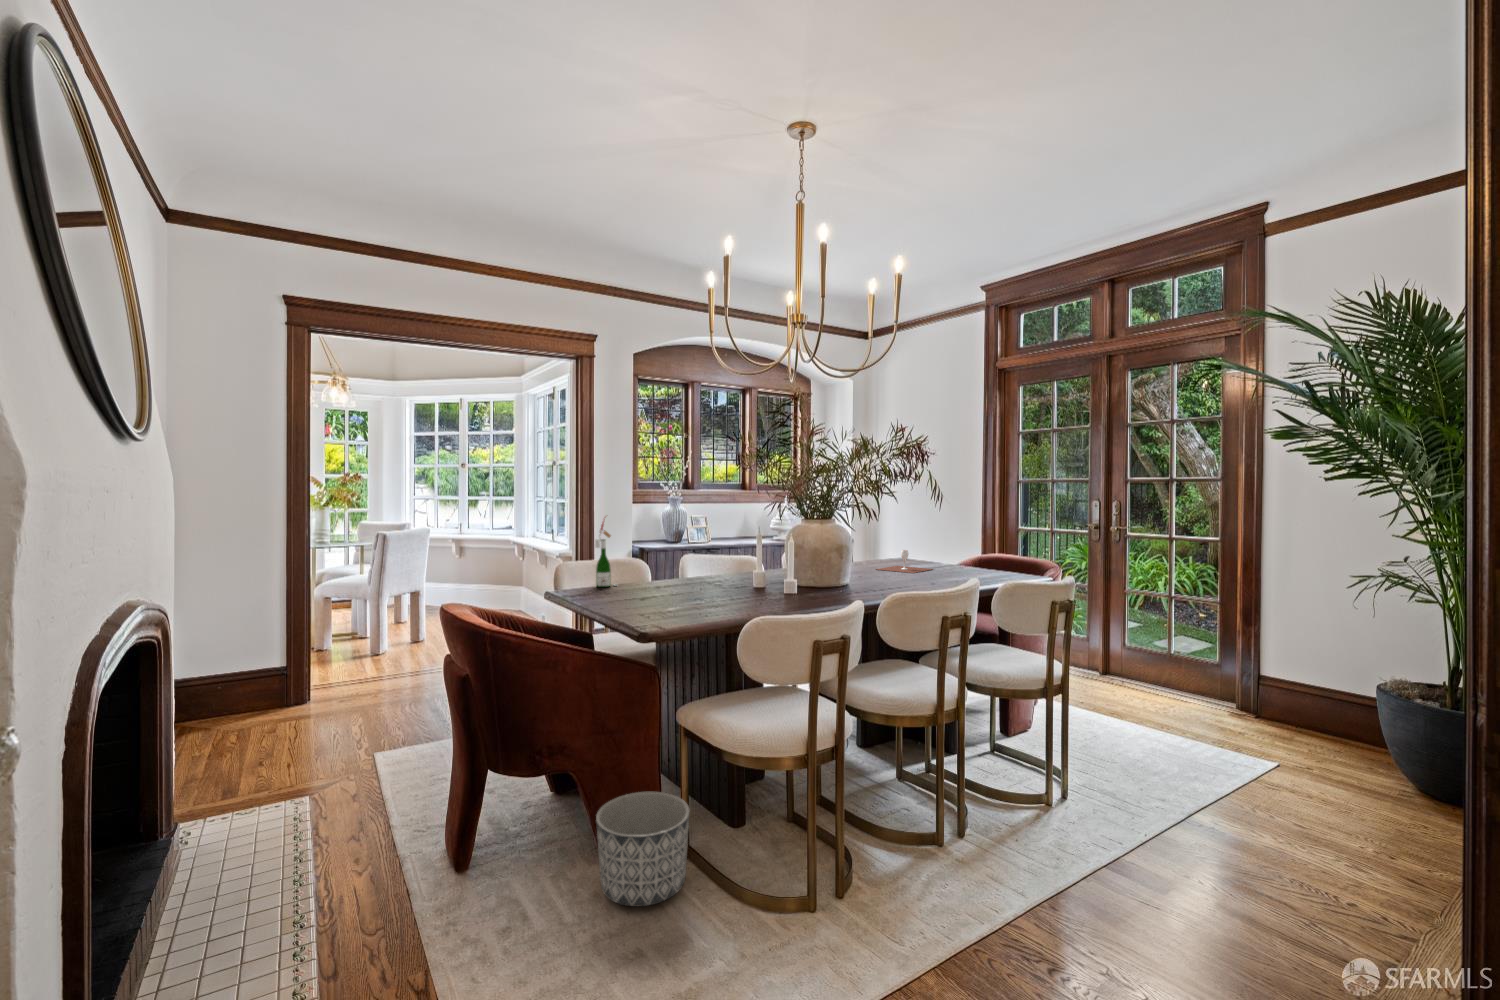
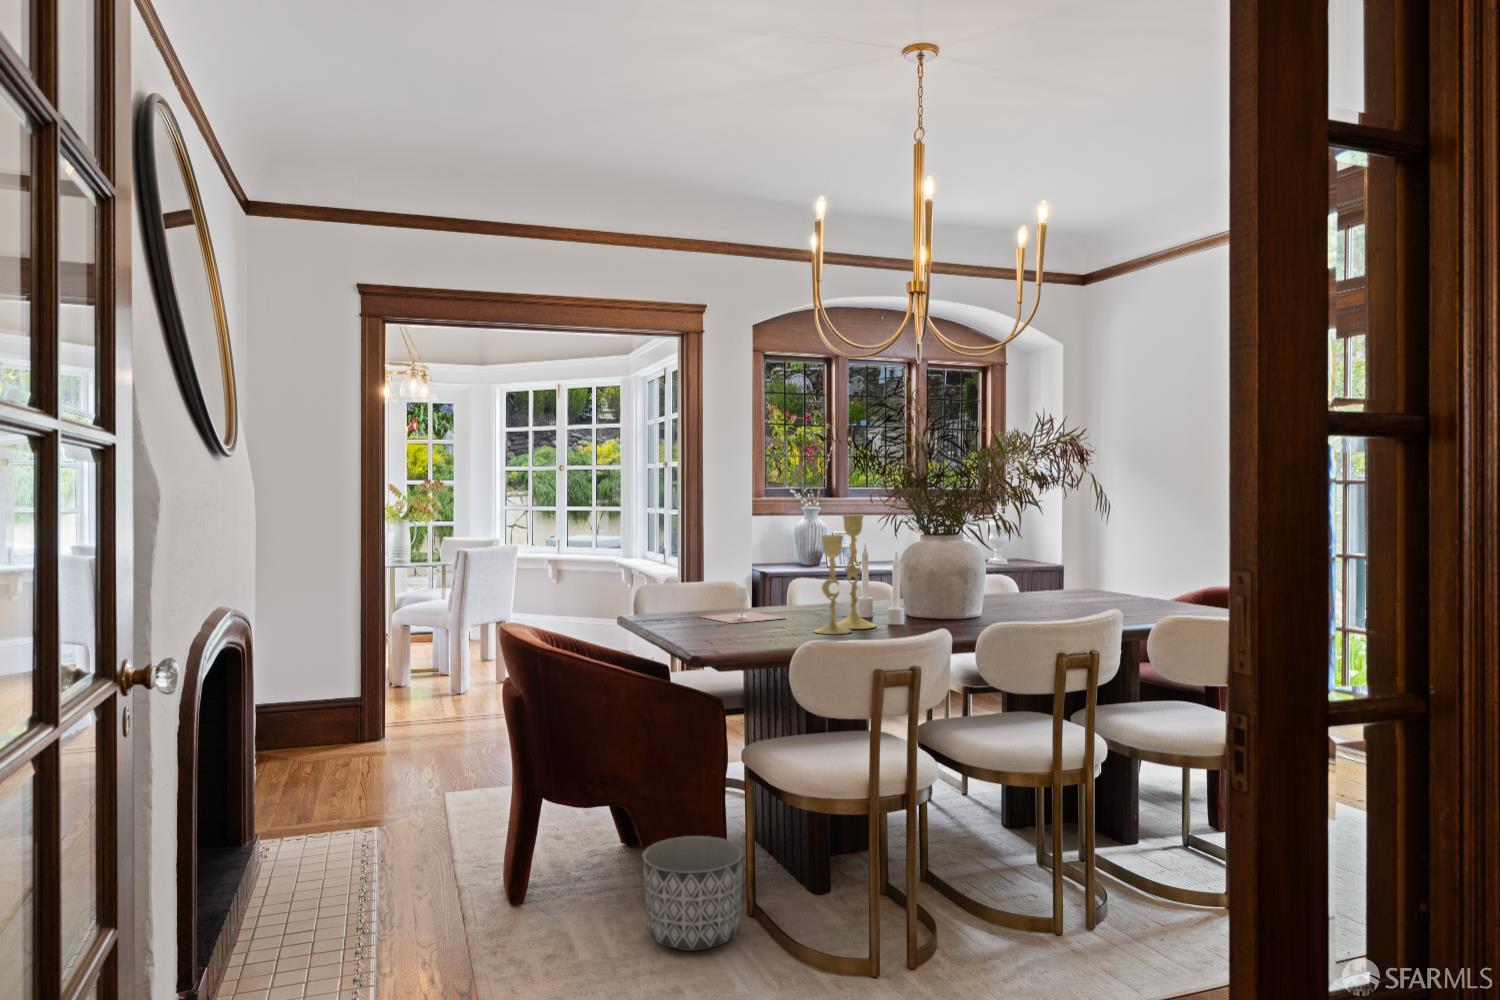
candlestick: none [728,504,774,605] -> present [814,515,876,634]
wine bottle: present [595,519,616,587] -> none [676,528,702,613]
wine glass: present [877,550,932,573] -> present [702,588,783,623]

